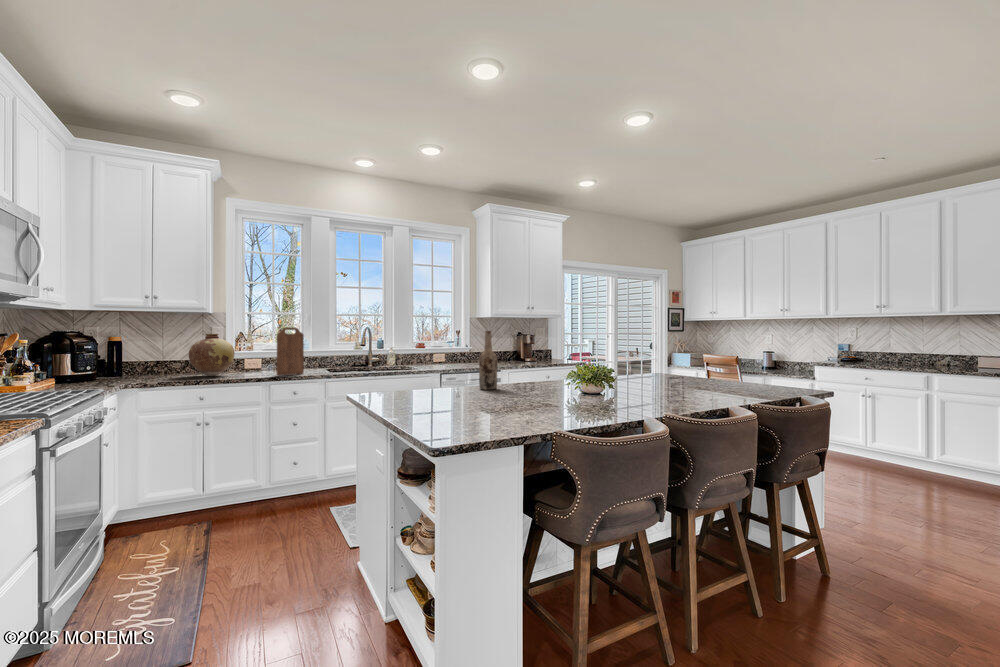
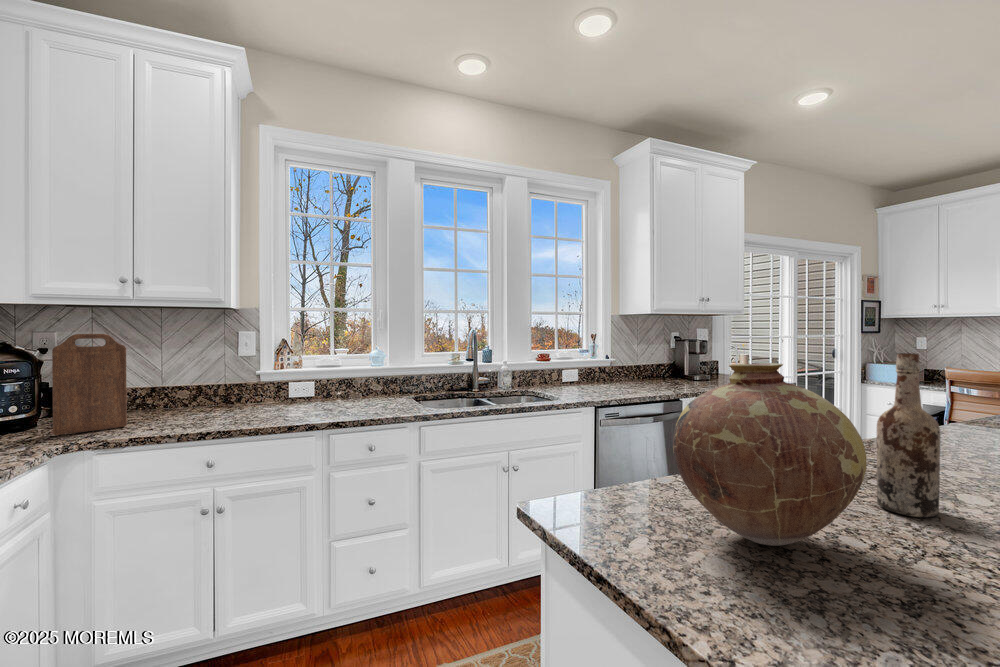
cutting board: present [277,327,304,375] -> present [52,334,127,435]
vase: present [189,334,234,376] -> present [673,363,867,546]

